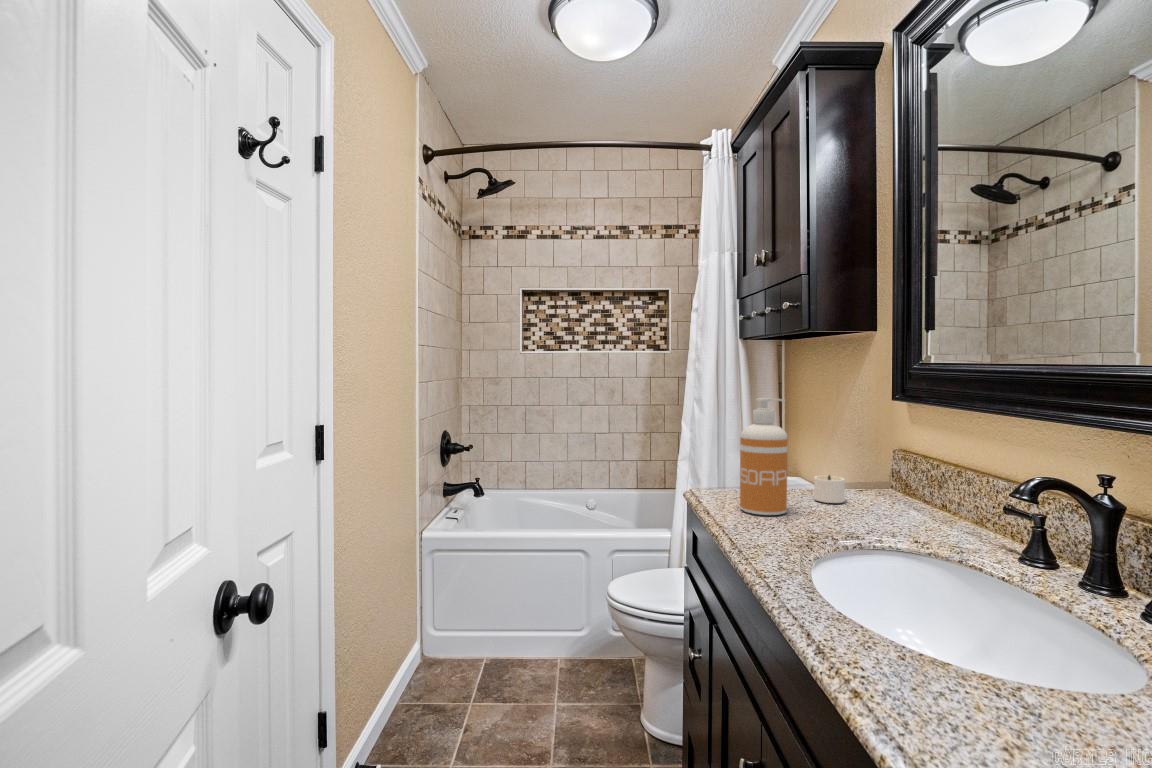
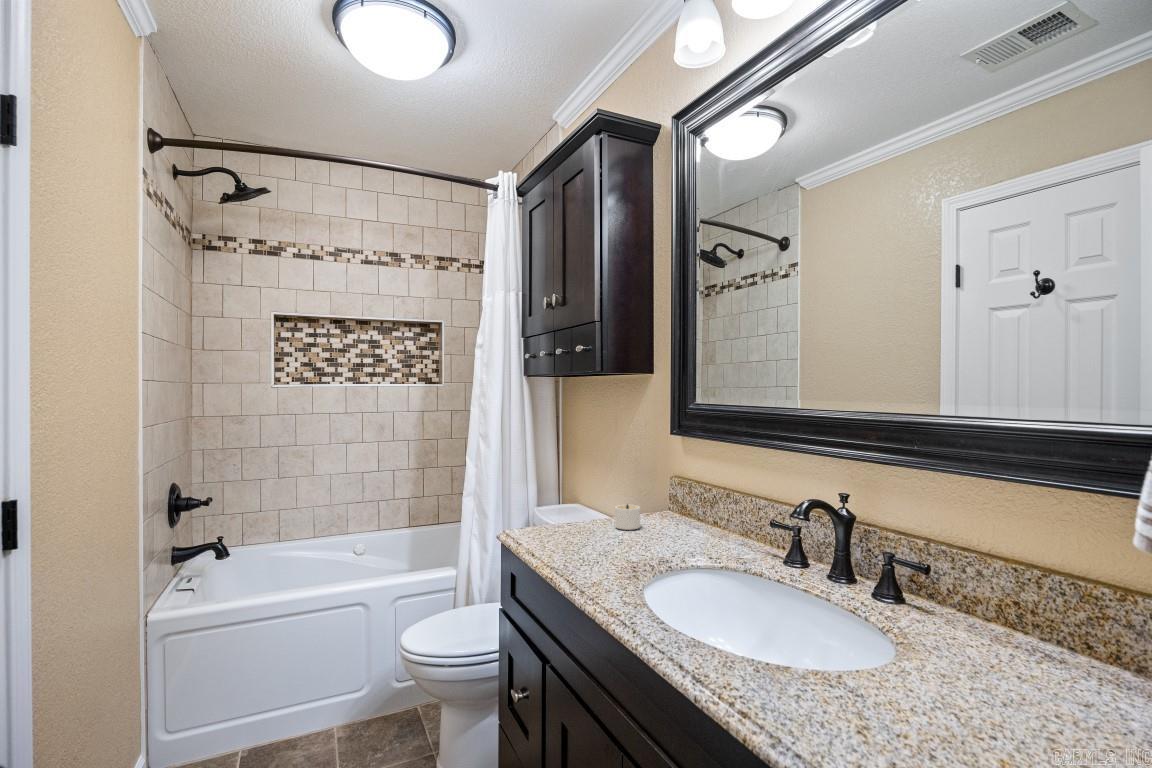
soap dispenser: present [740,398,787,515] -> none [559,439,601,549]

